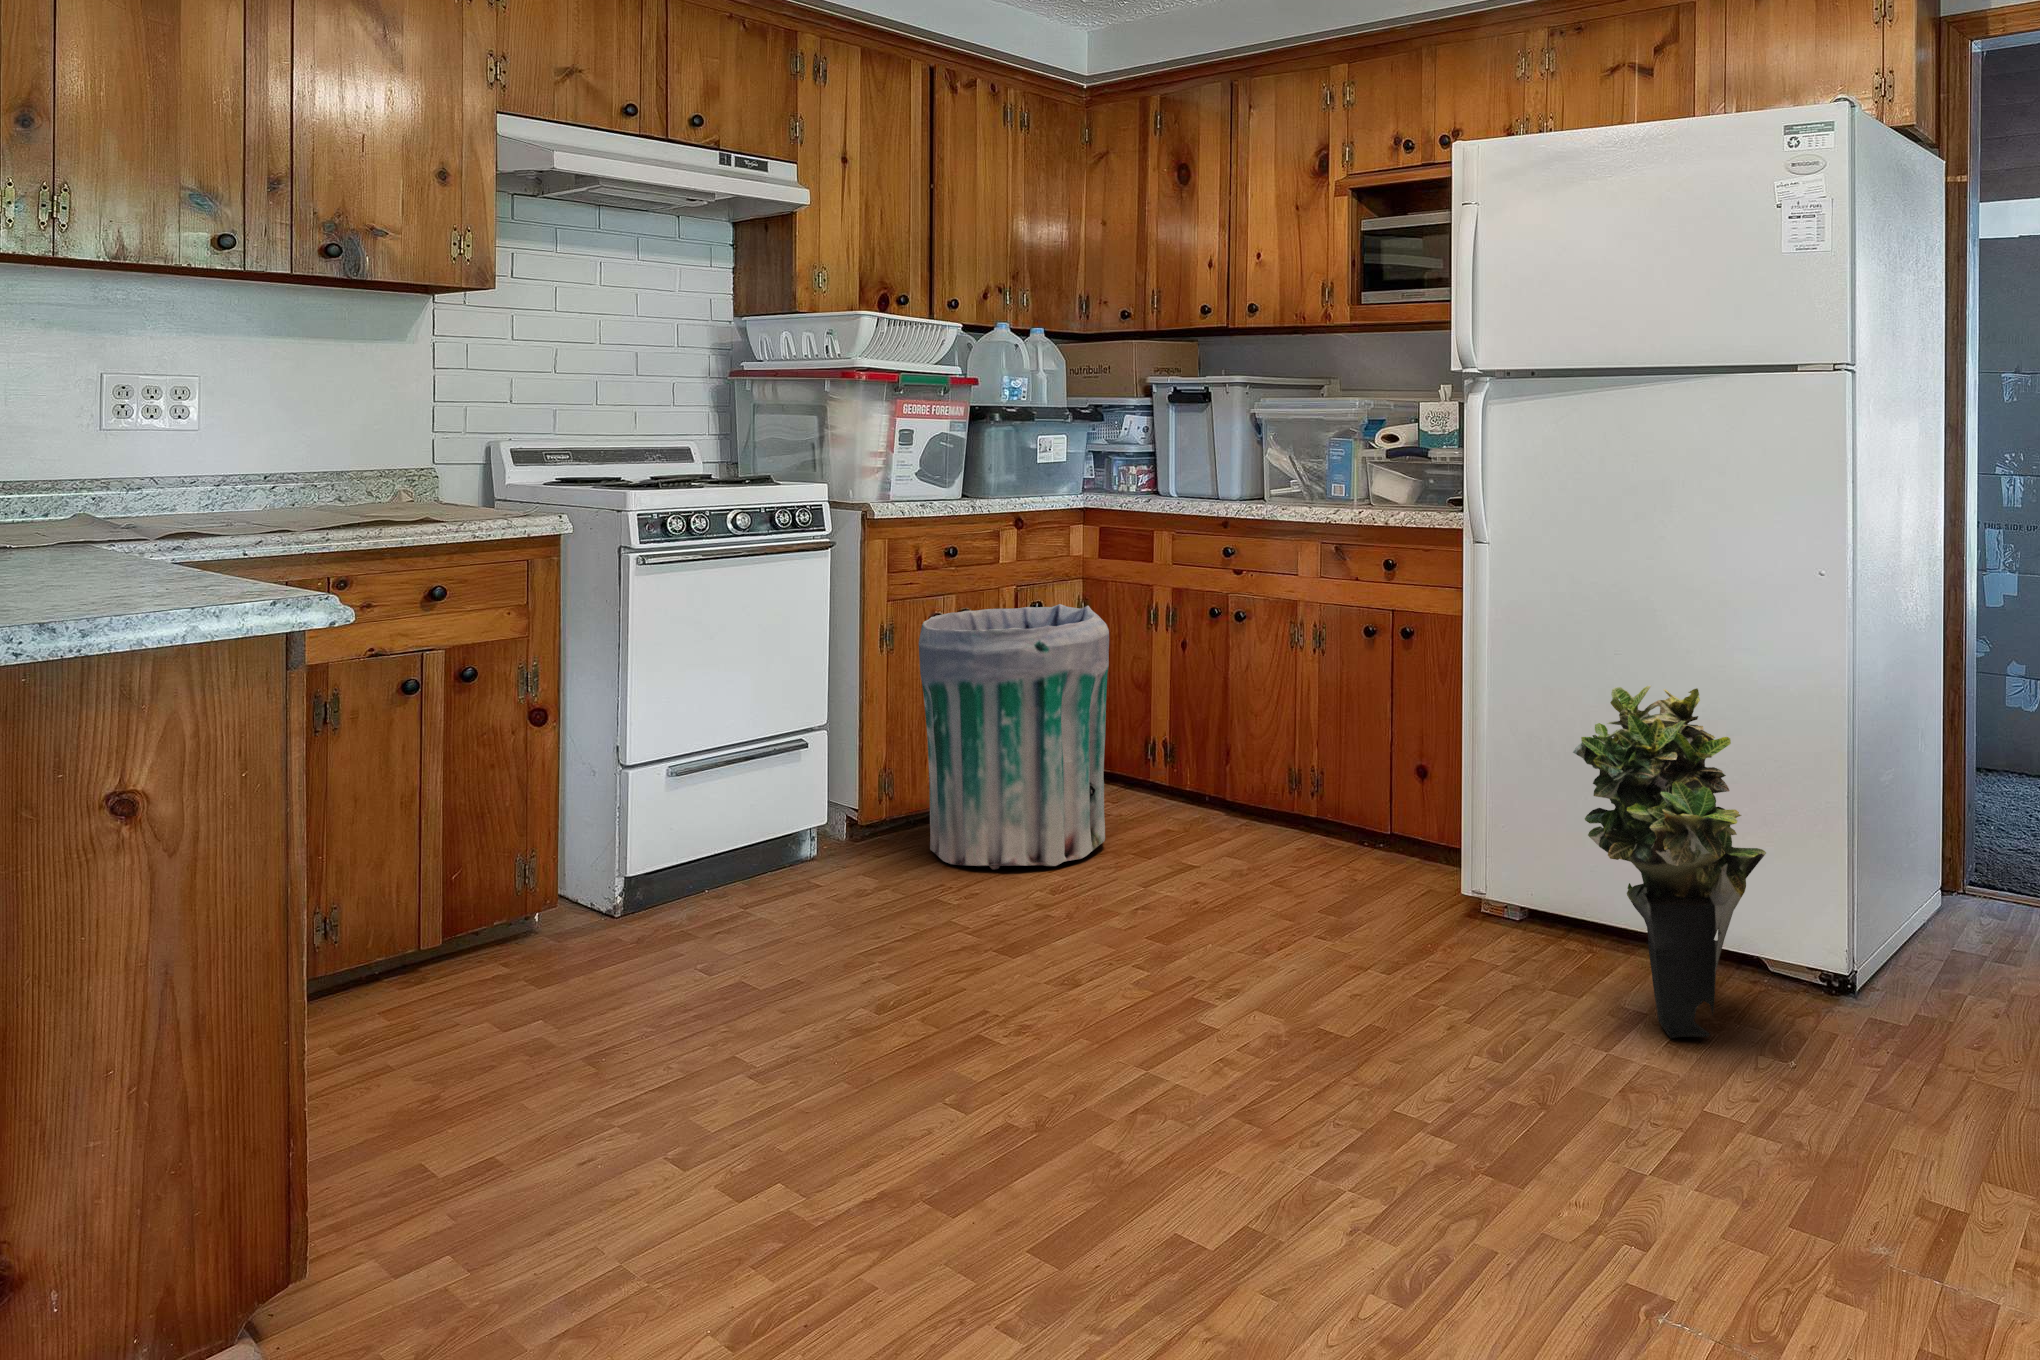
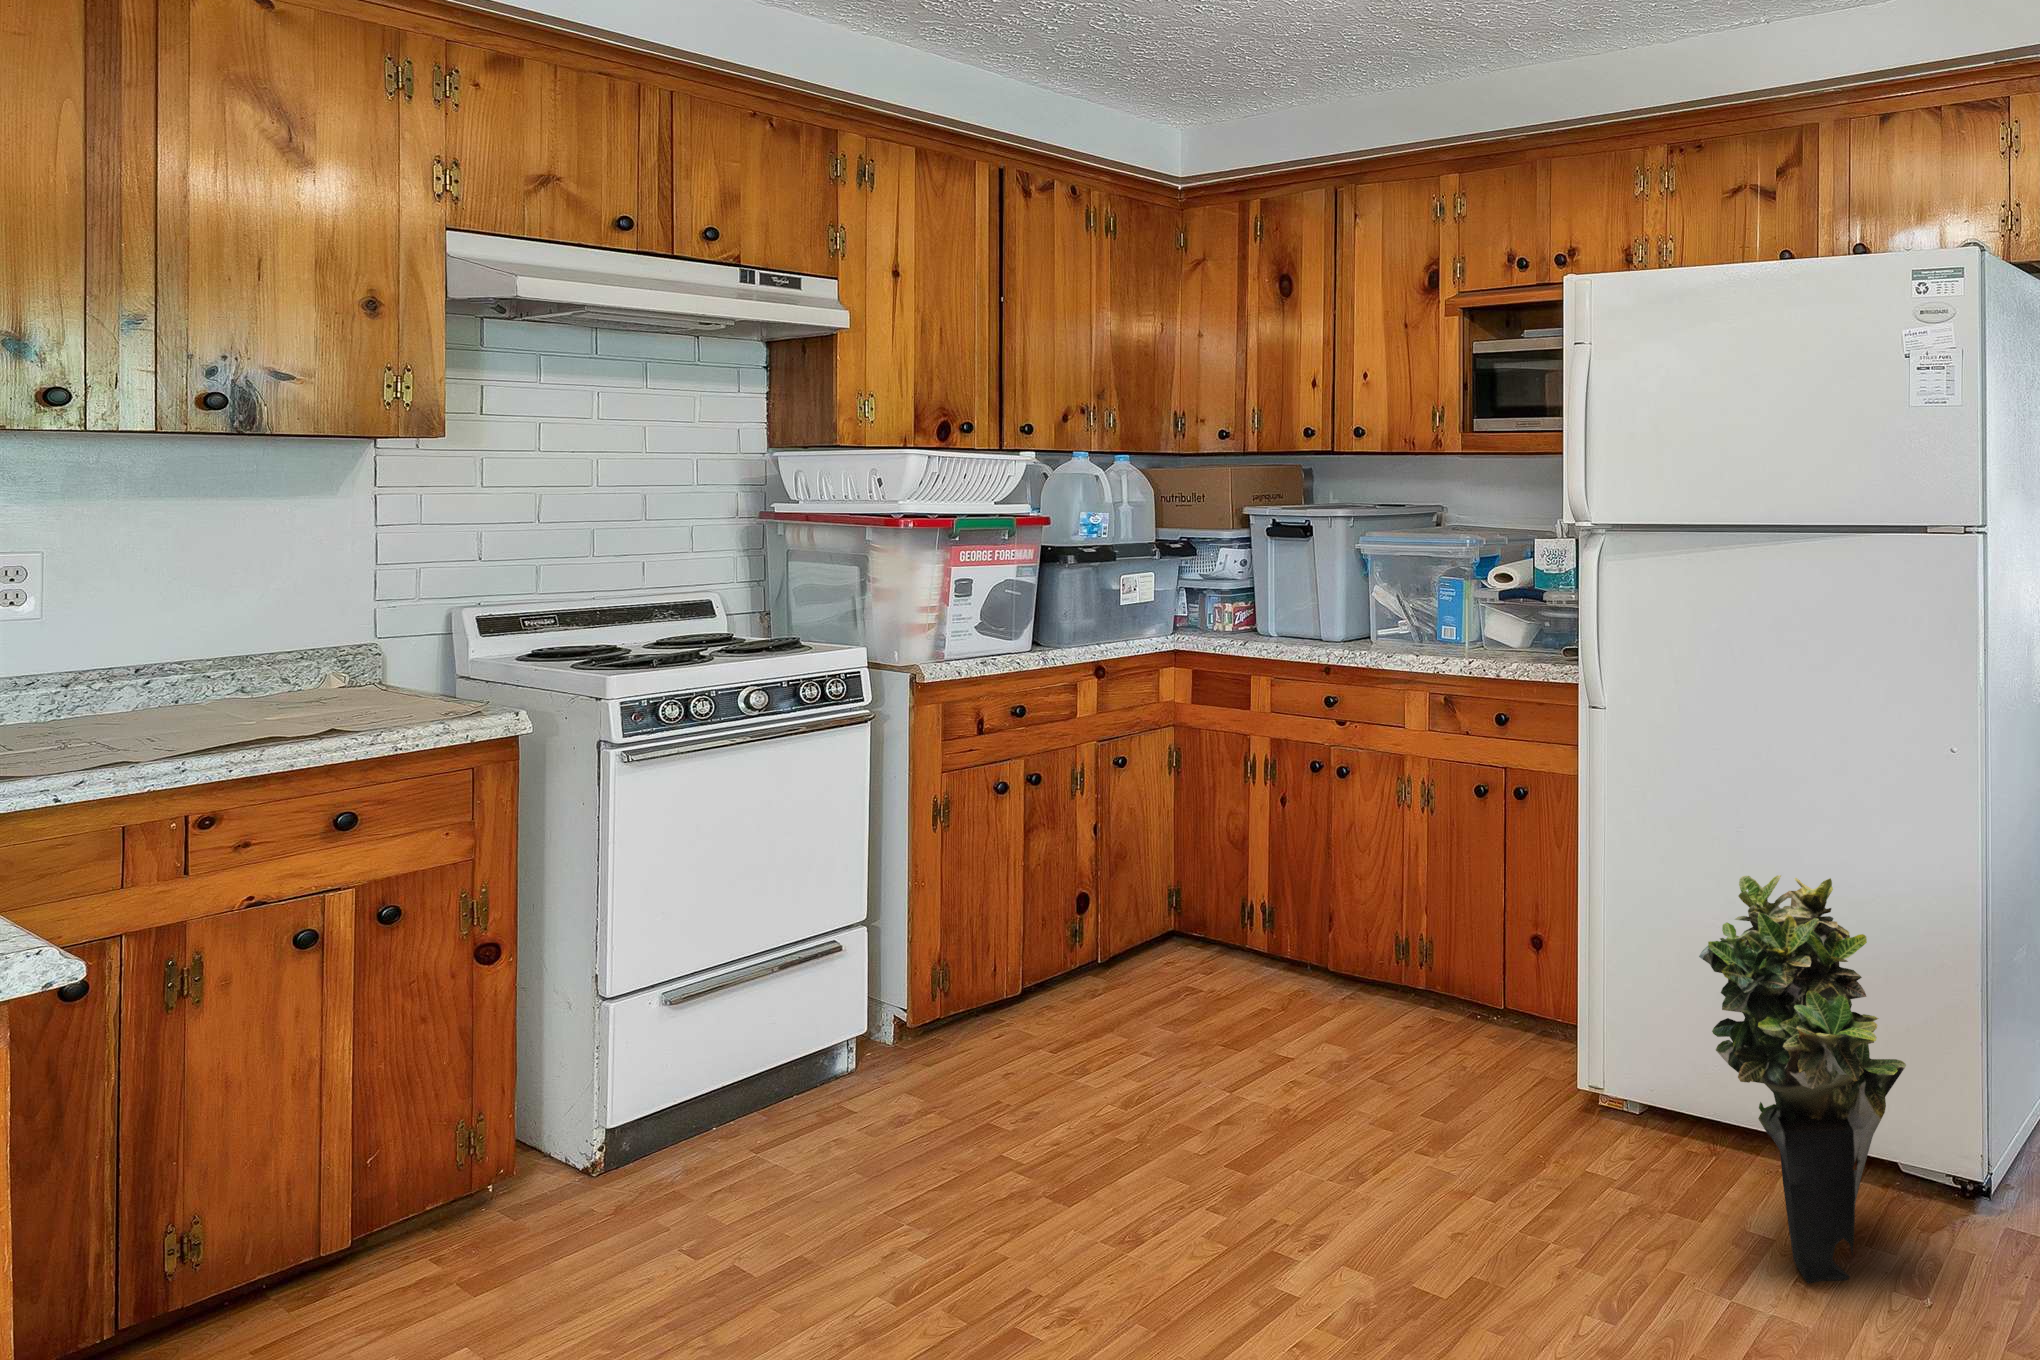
trash can: present [919,604,1109,870] -> none [971,768,1190,1087]

